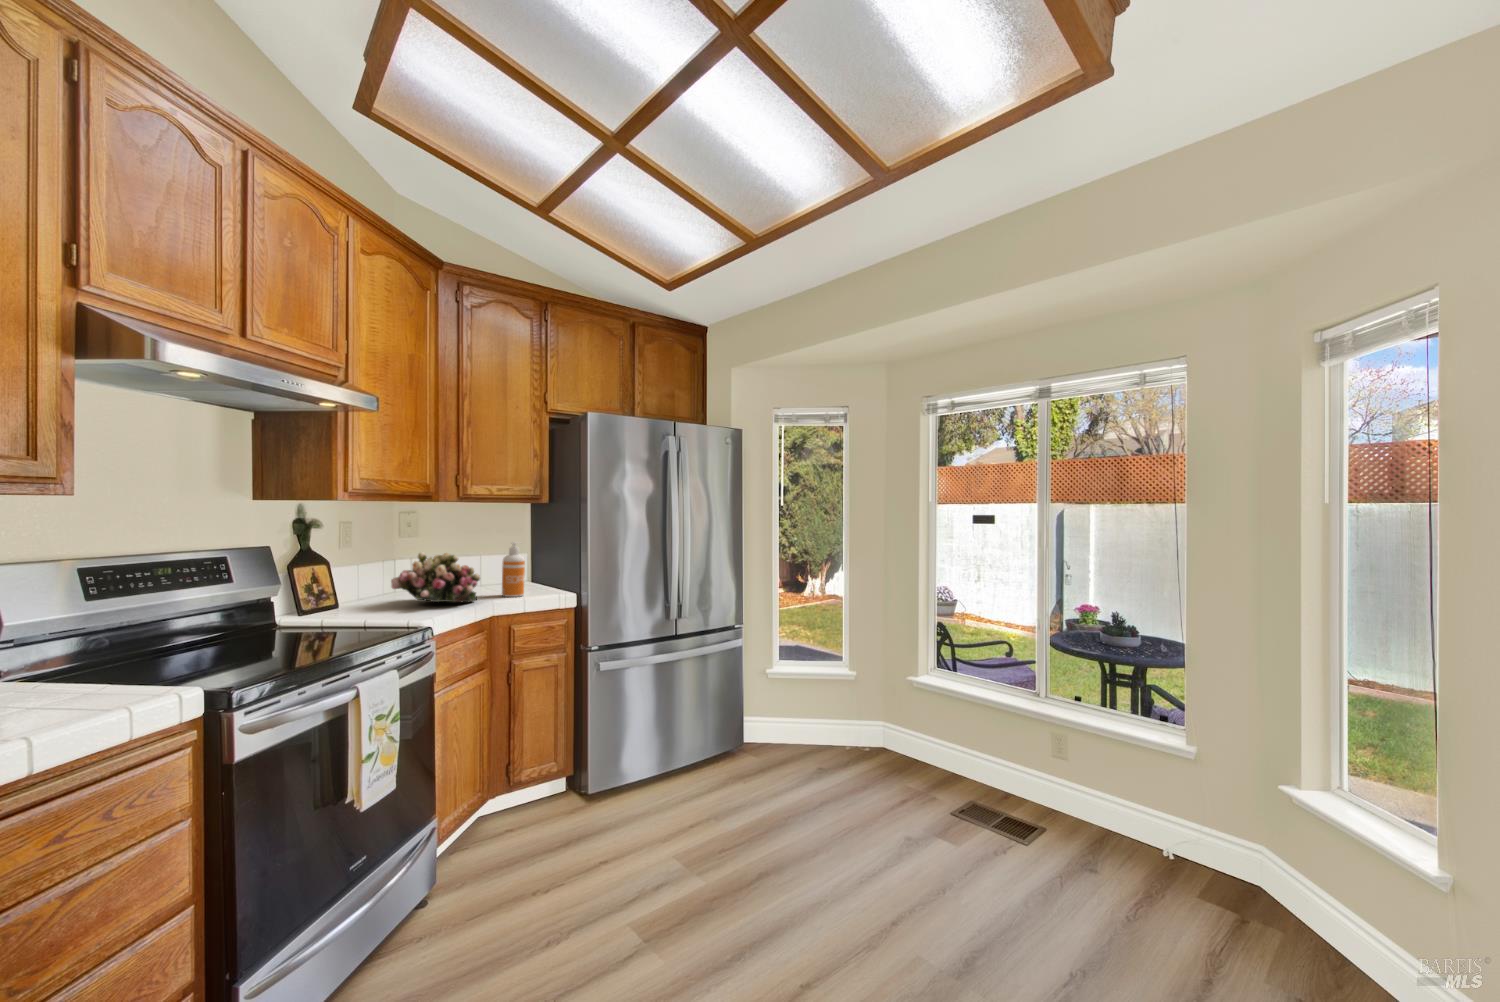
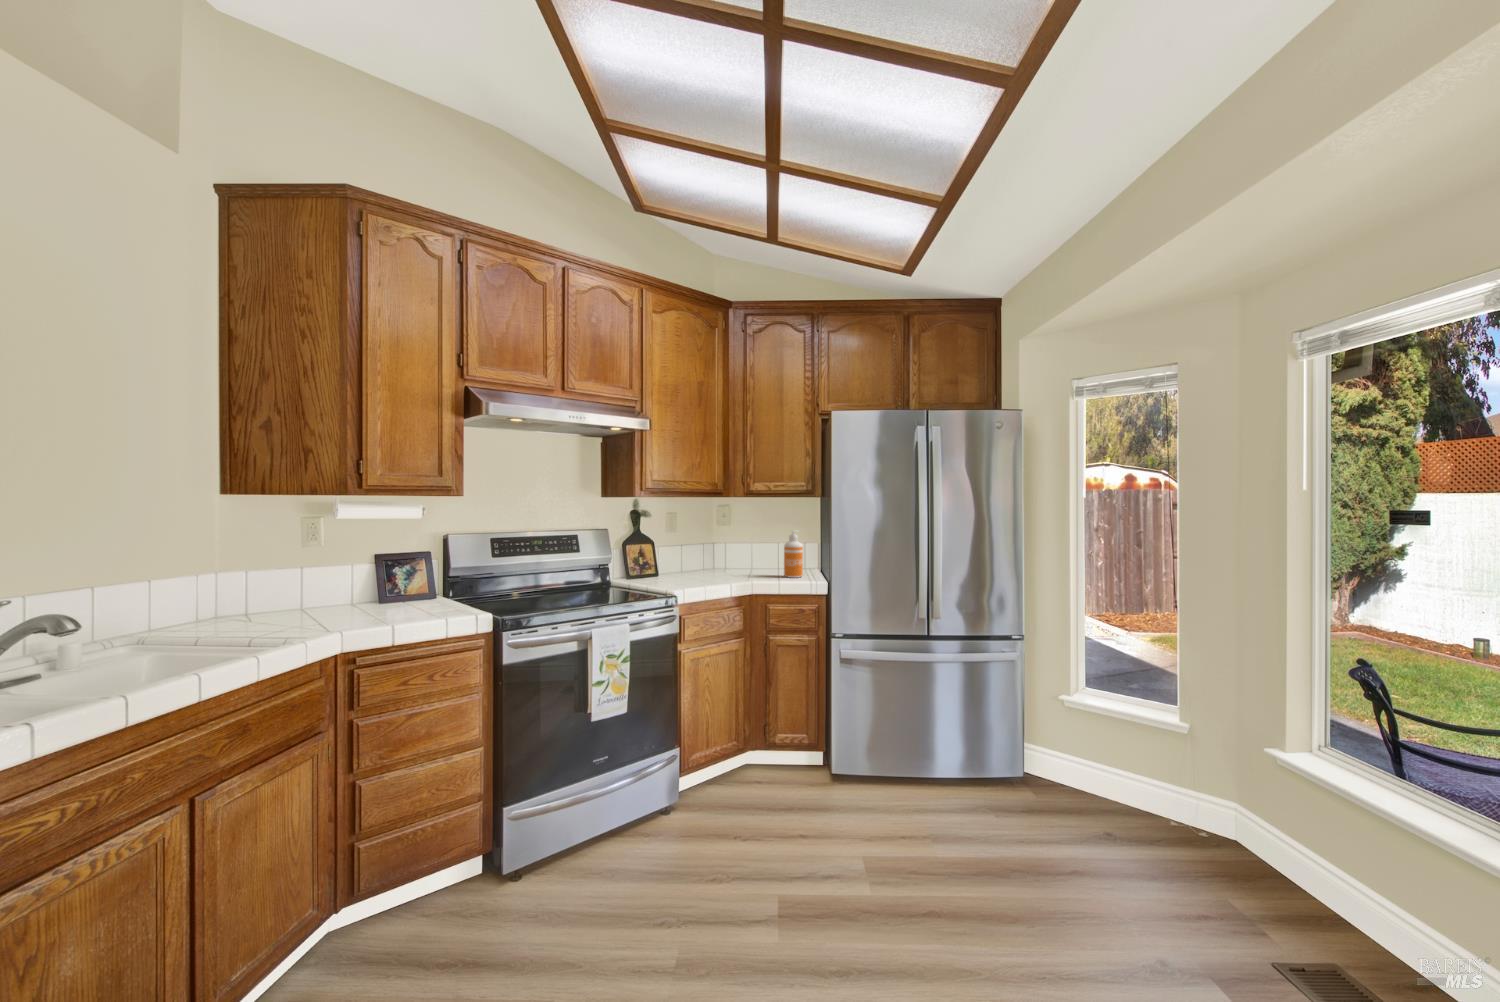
flower arrangement: present [391,552,480,602] -> none [693,537,759,579]

